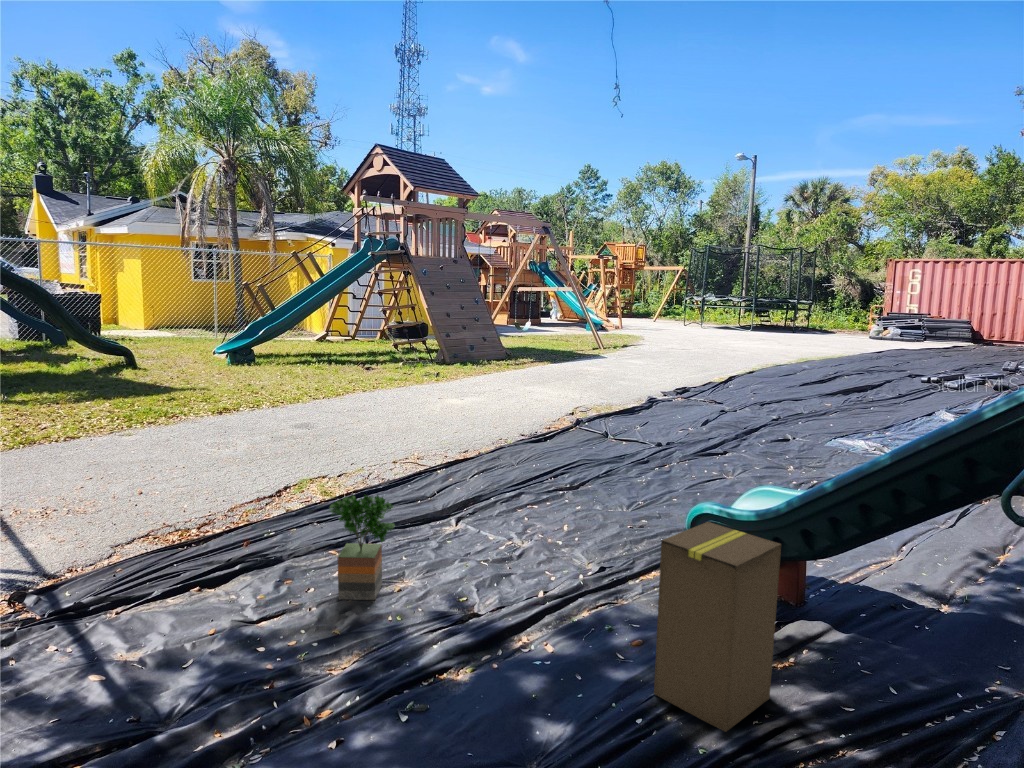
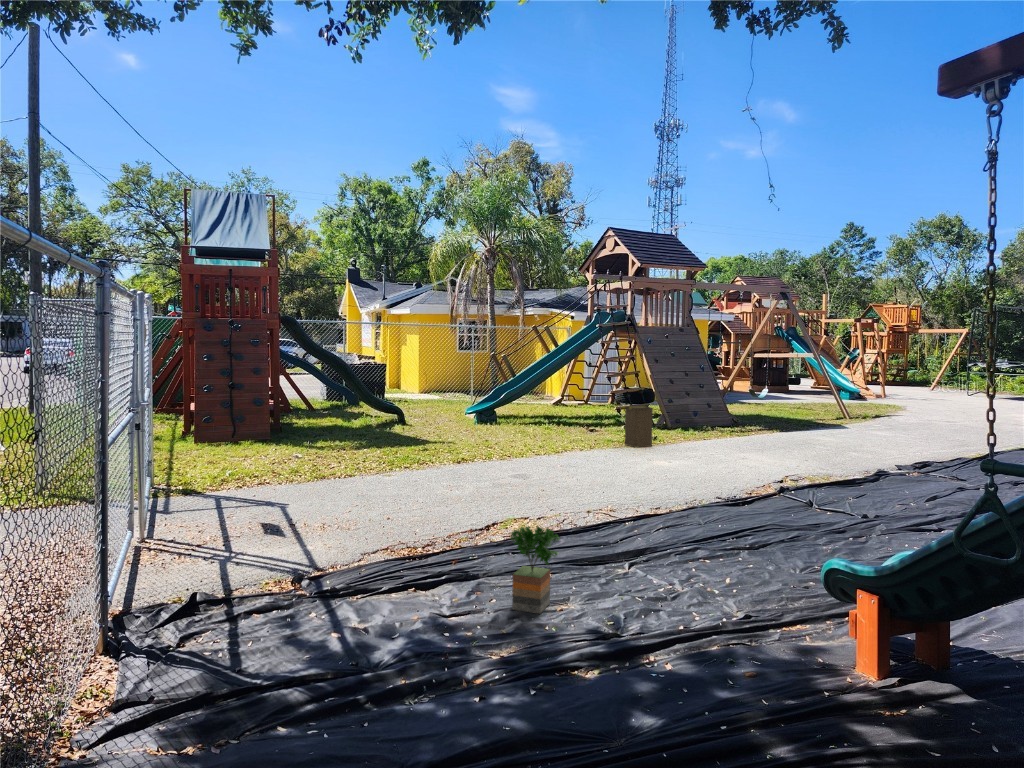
cardboard box: present [654,522,781,732] -> present [625,406,653,448]

